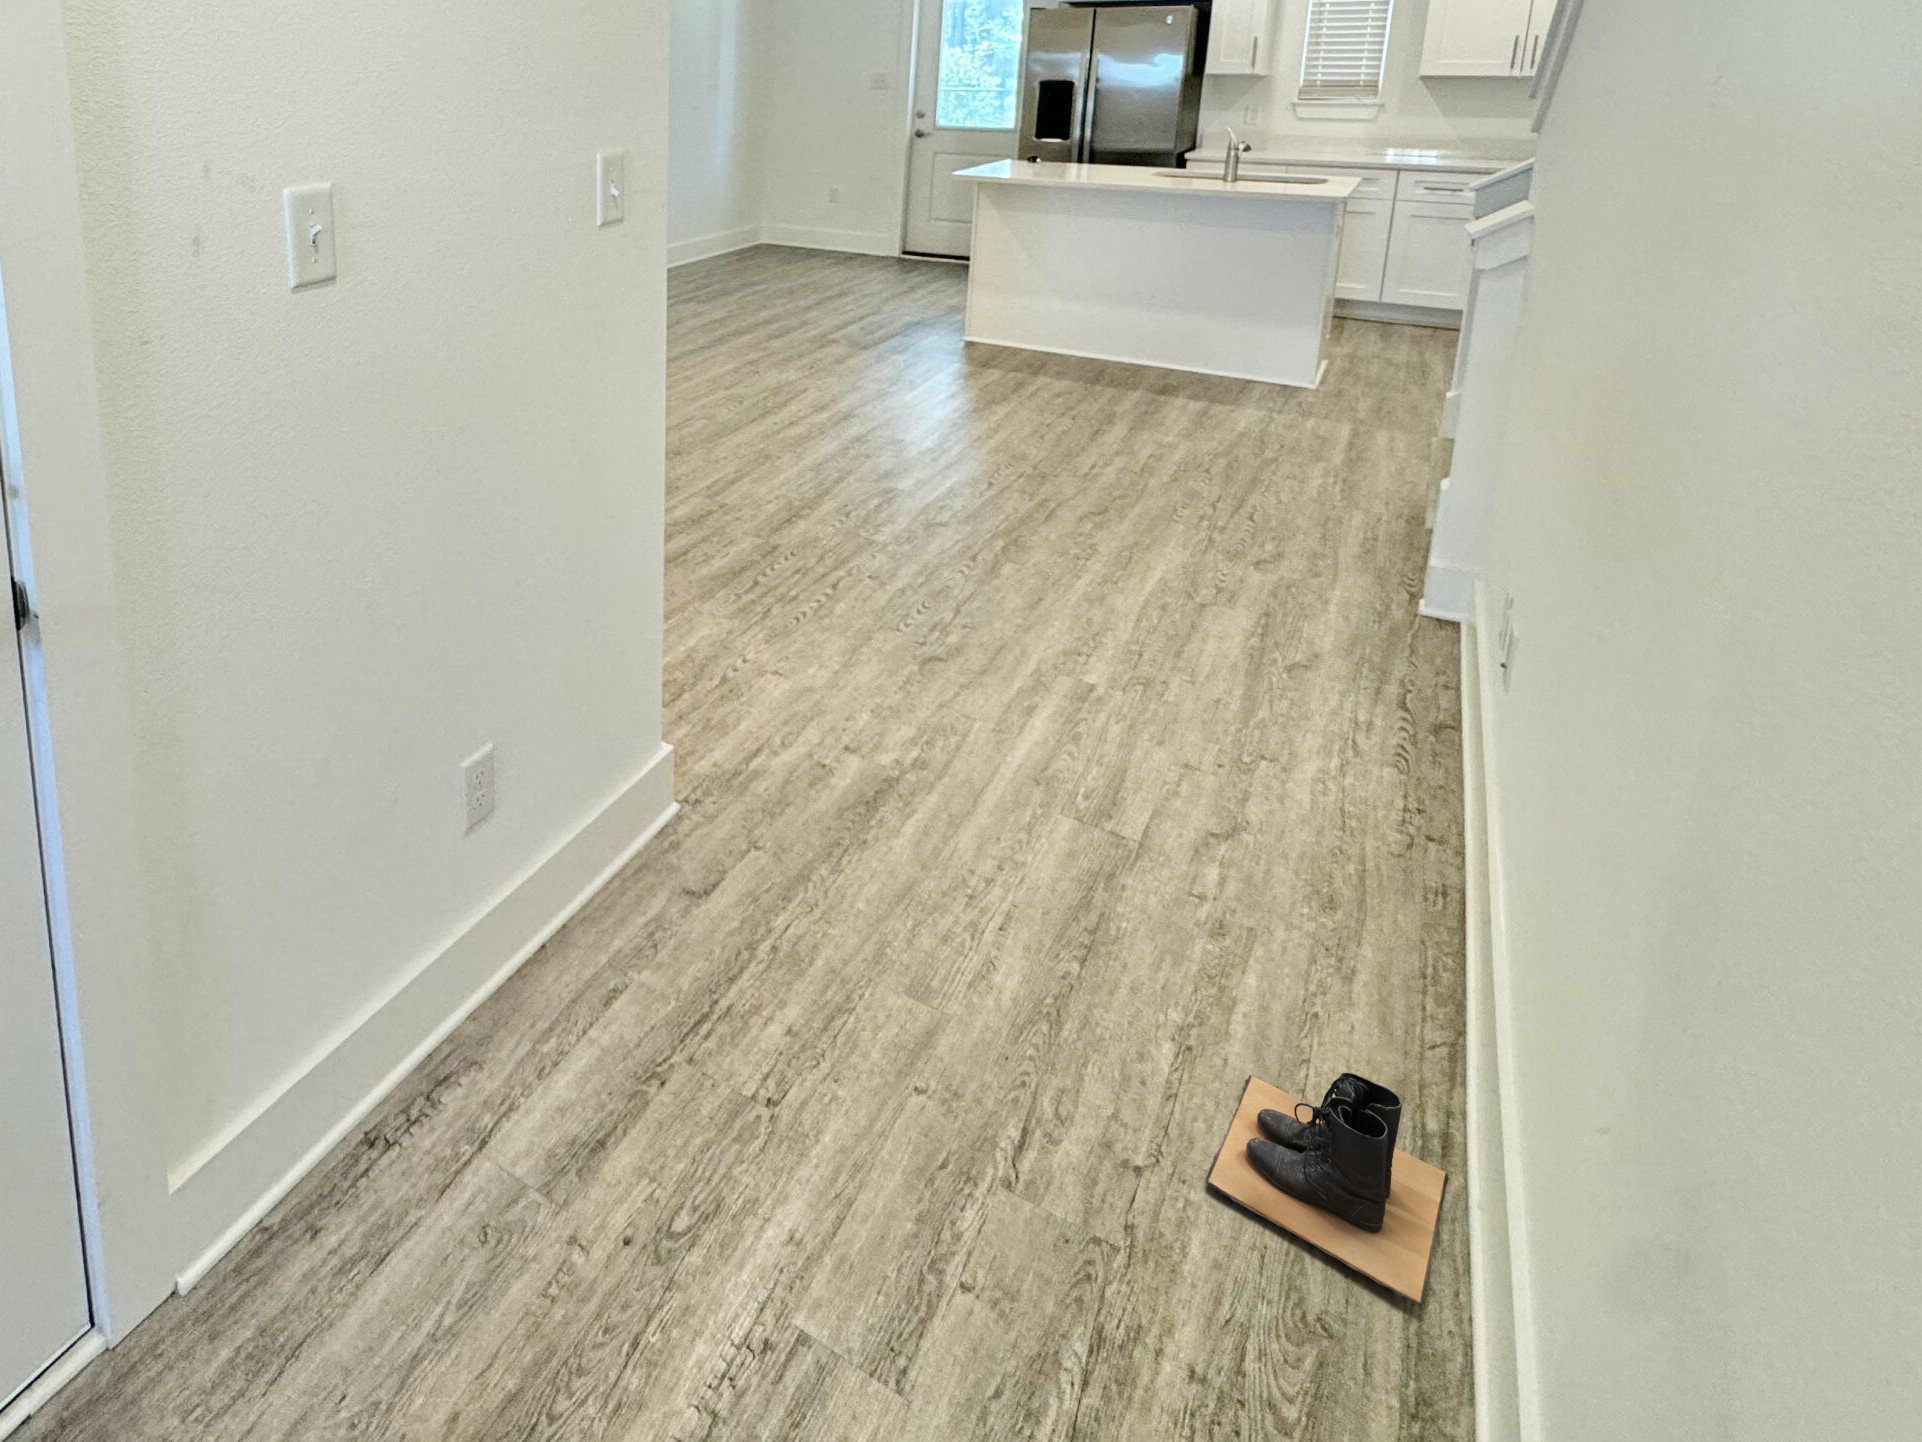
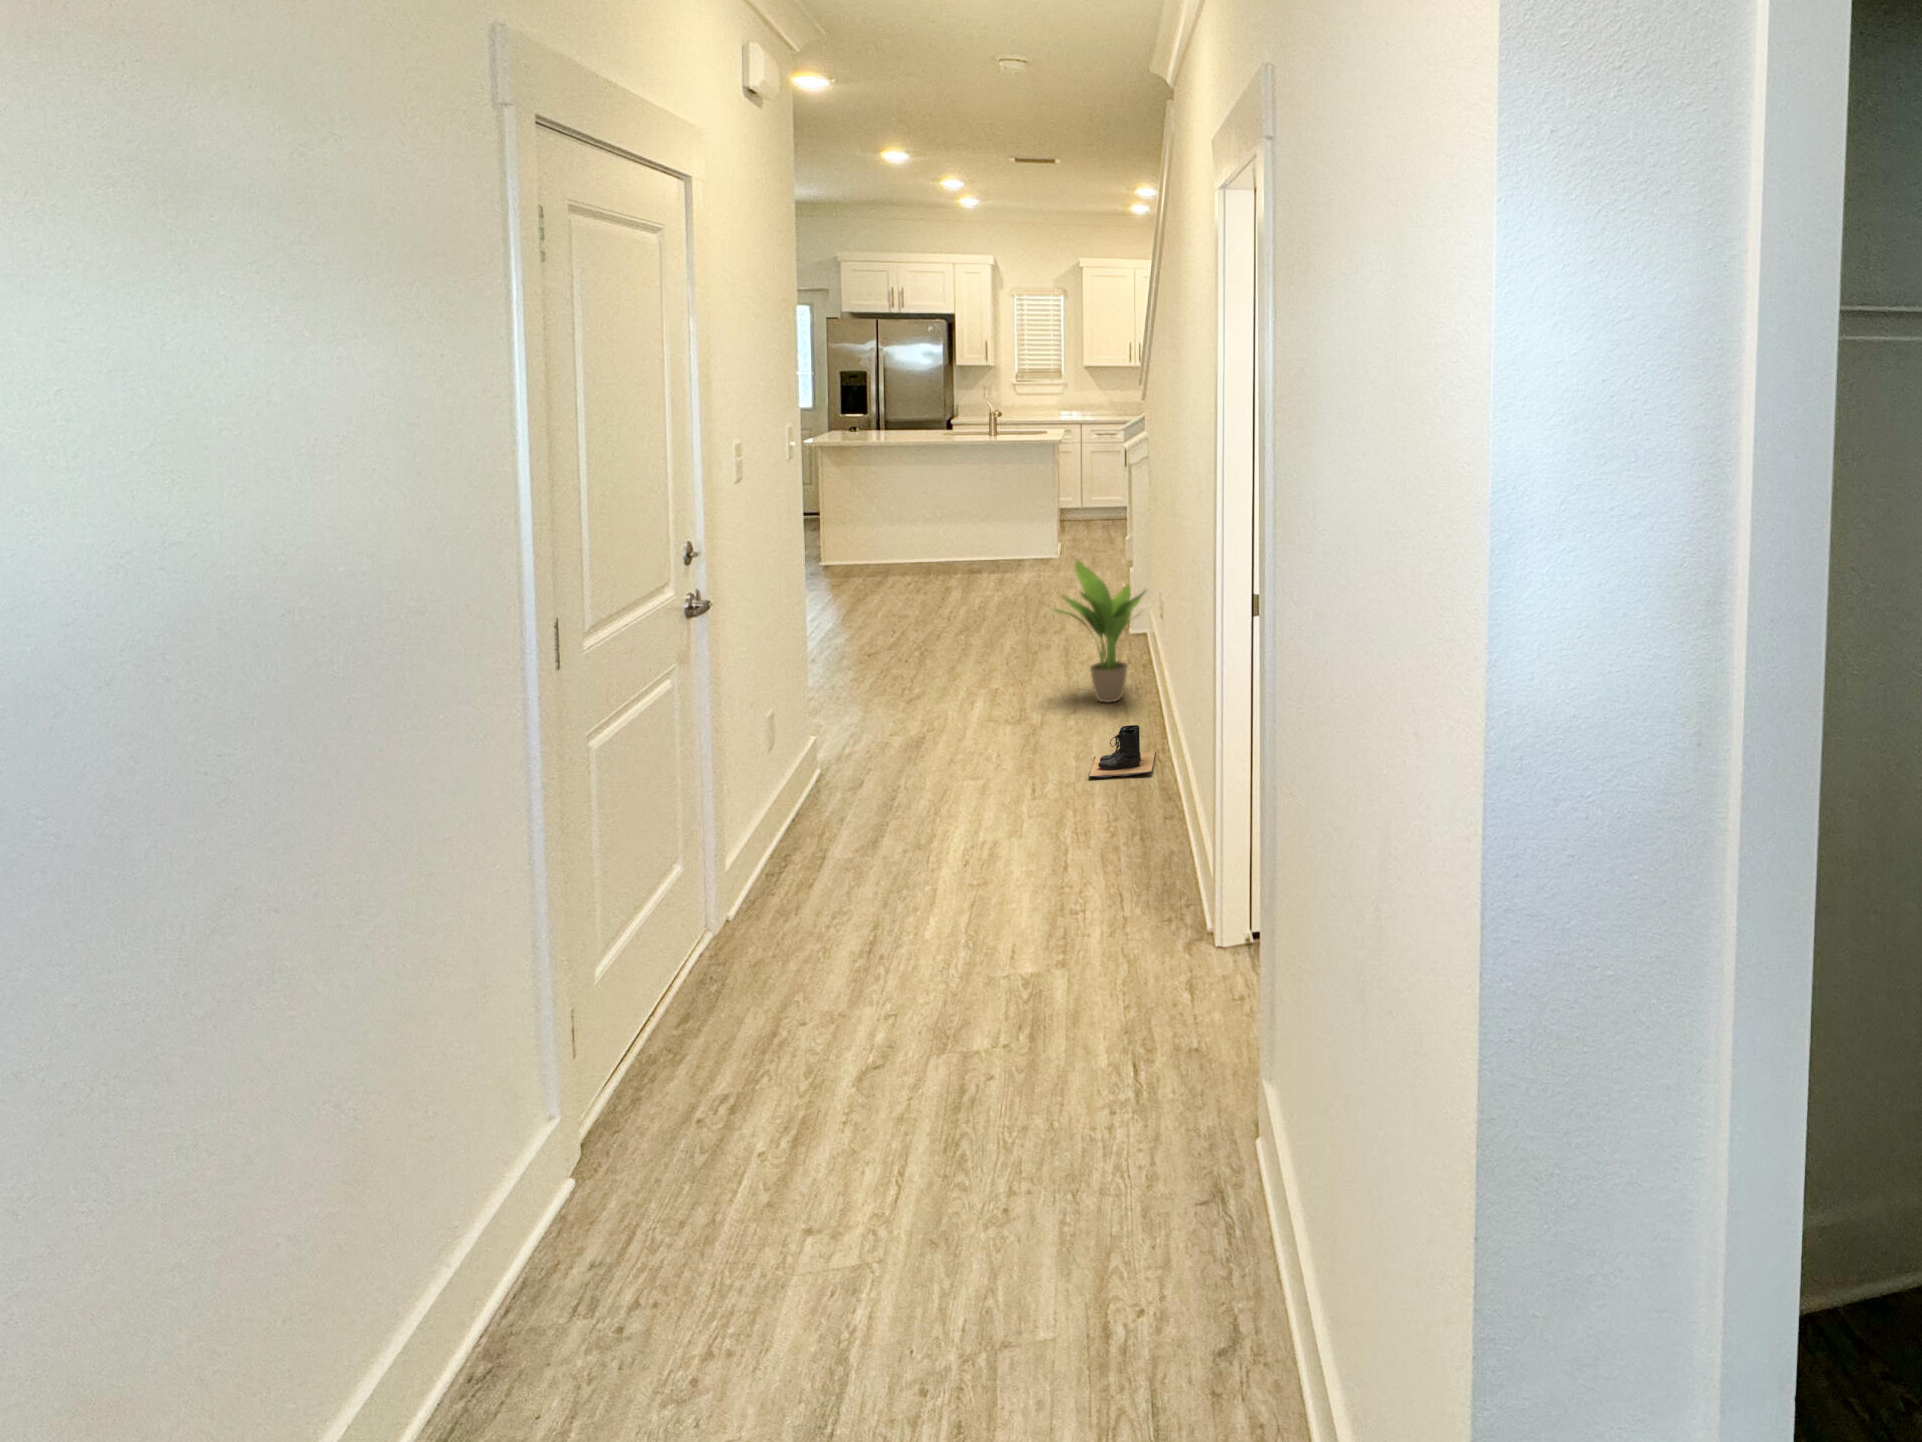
potted plant: none [1214,482,1497,839] -> present [1053,560,1145,702]

